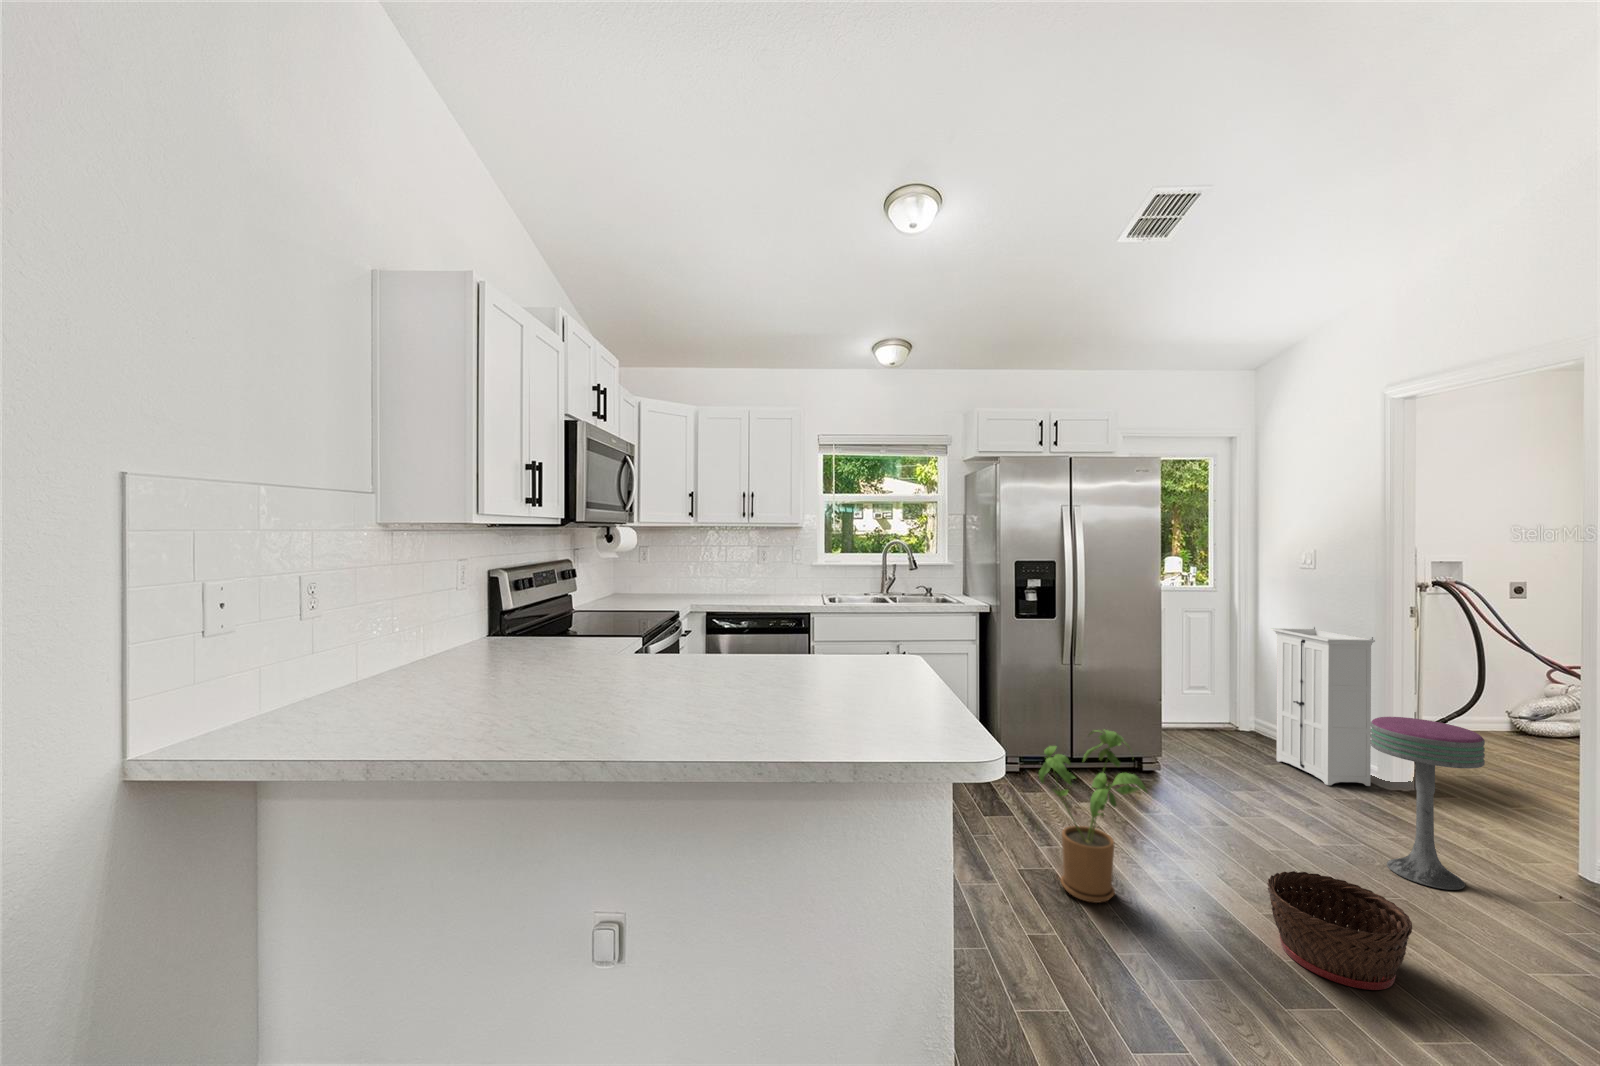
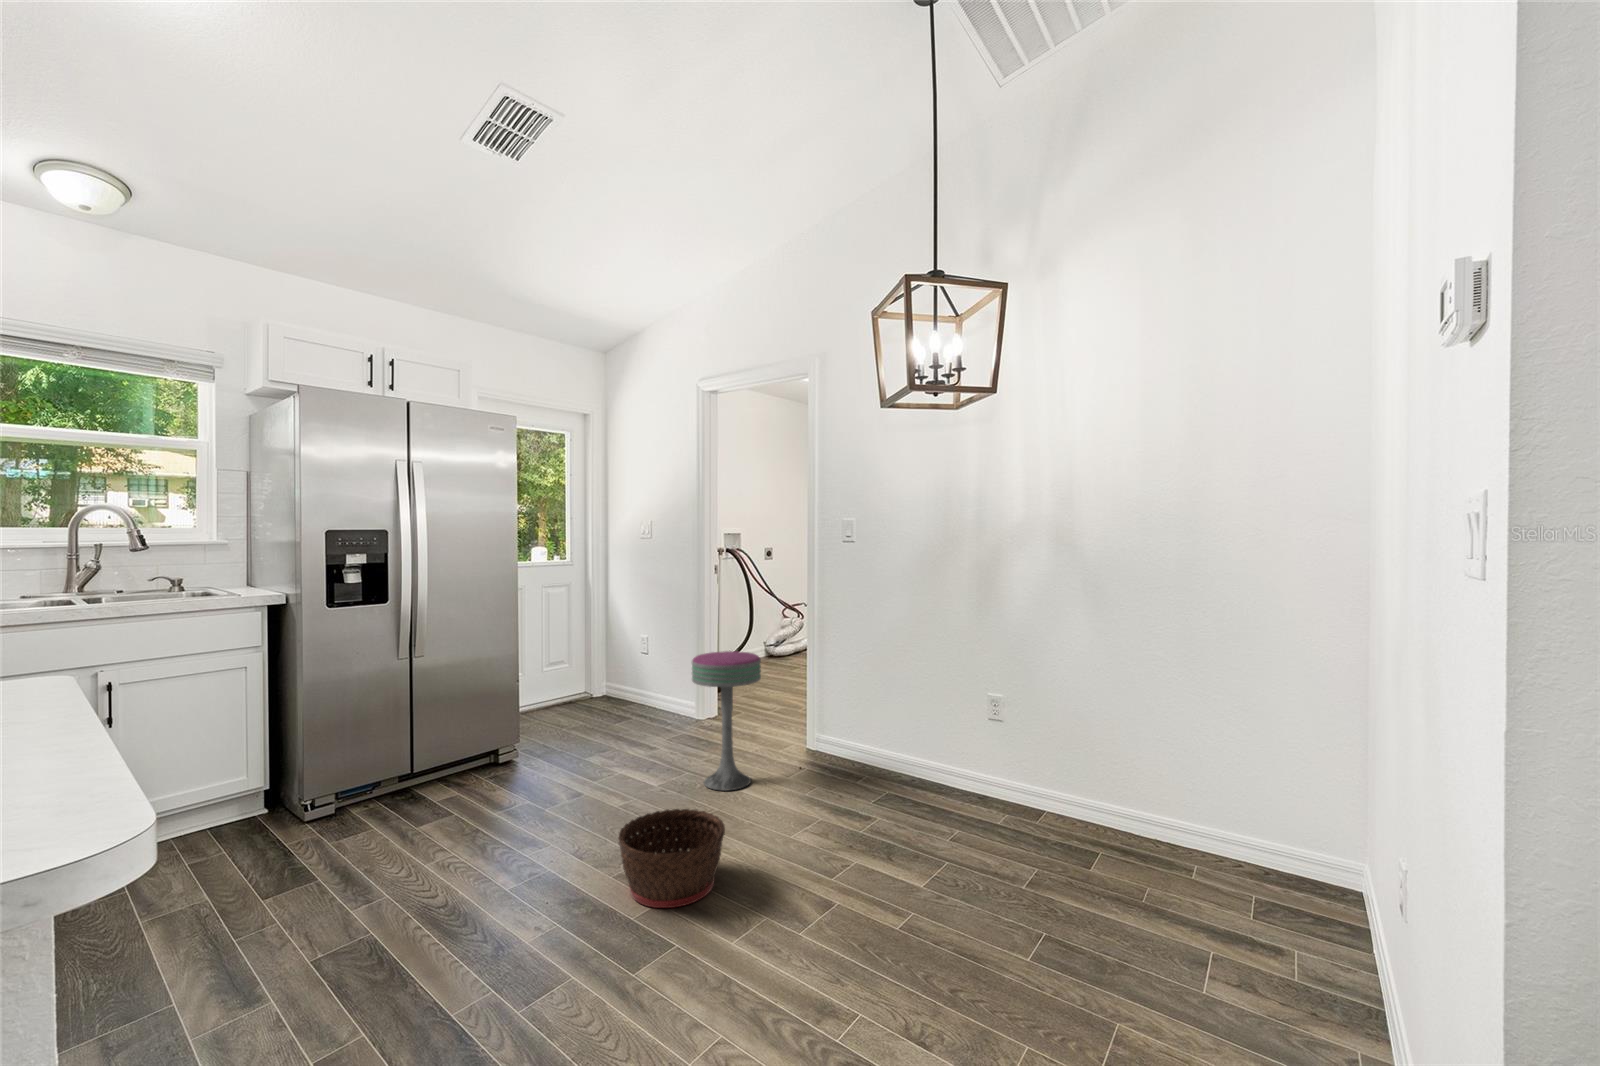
storage cabinet: present [1271,628,1375,786] -> none [616,588,691,730]
house plant: present [1039,730,1147,903] -> none [357,722,501,948]

